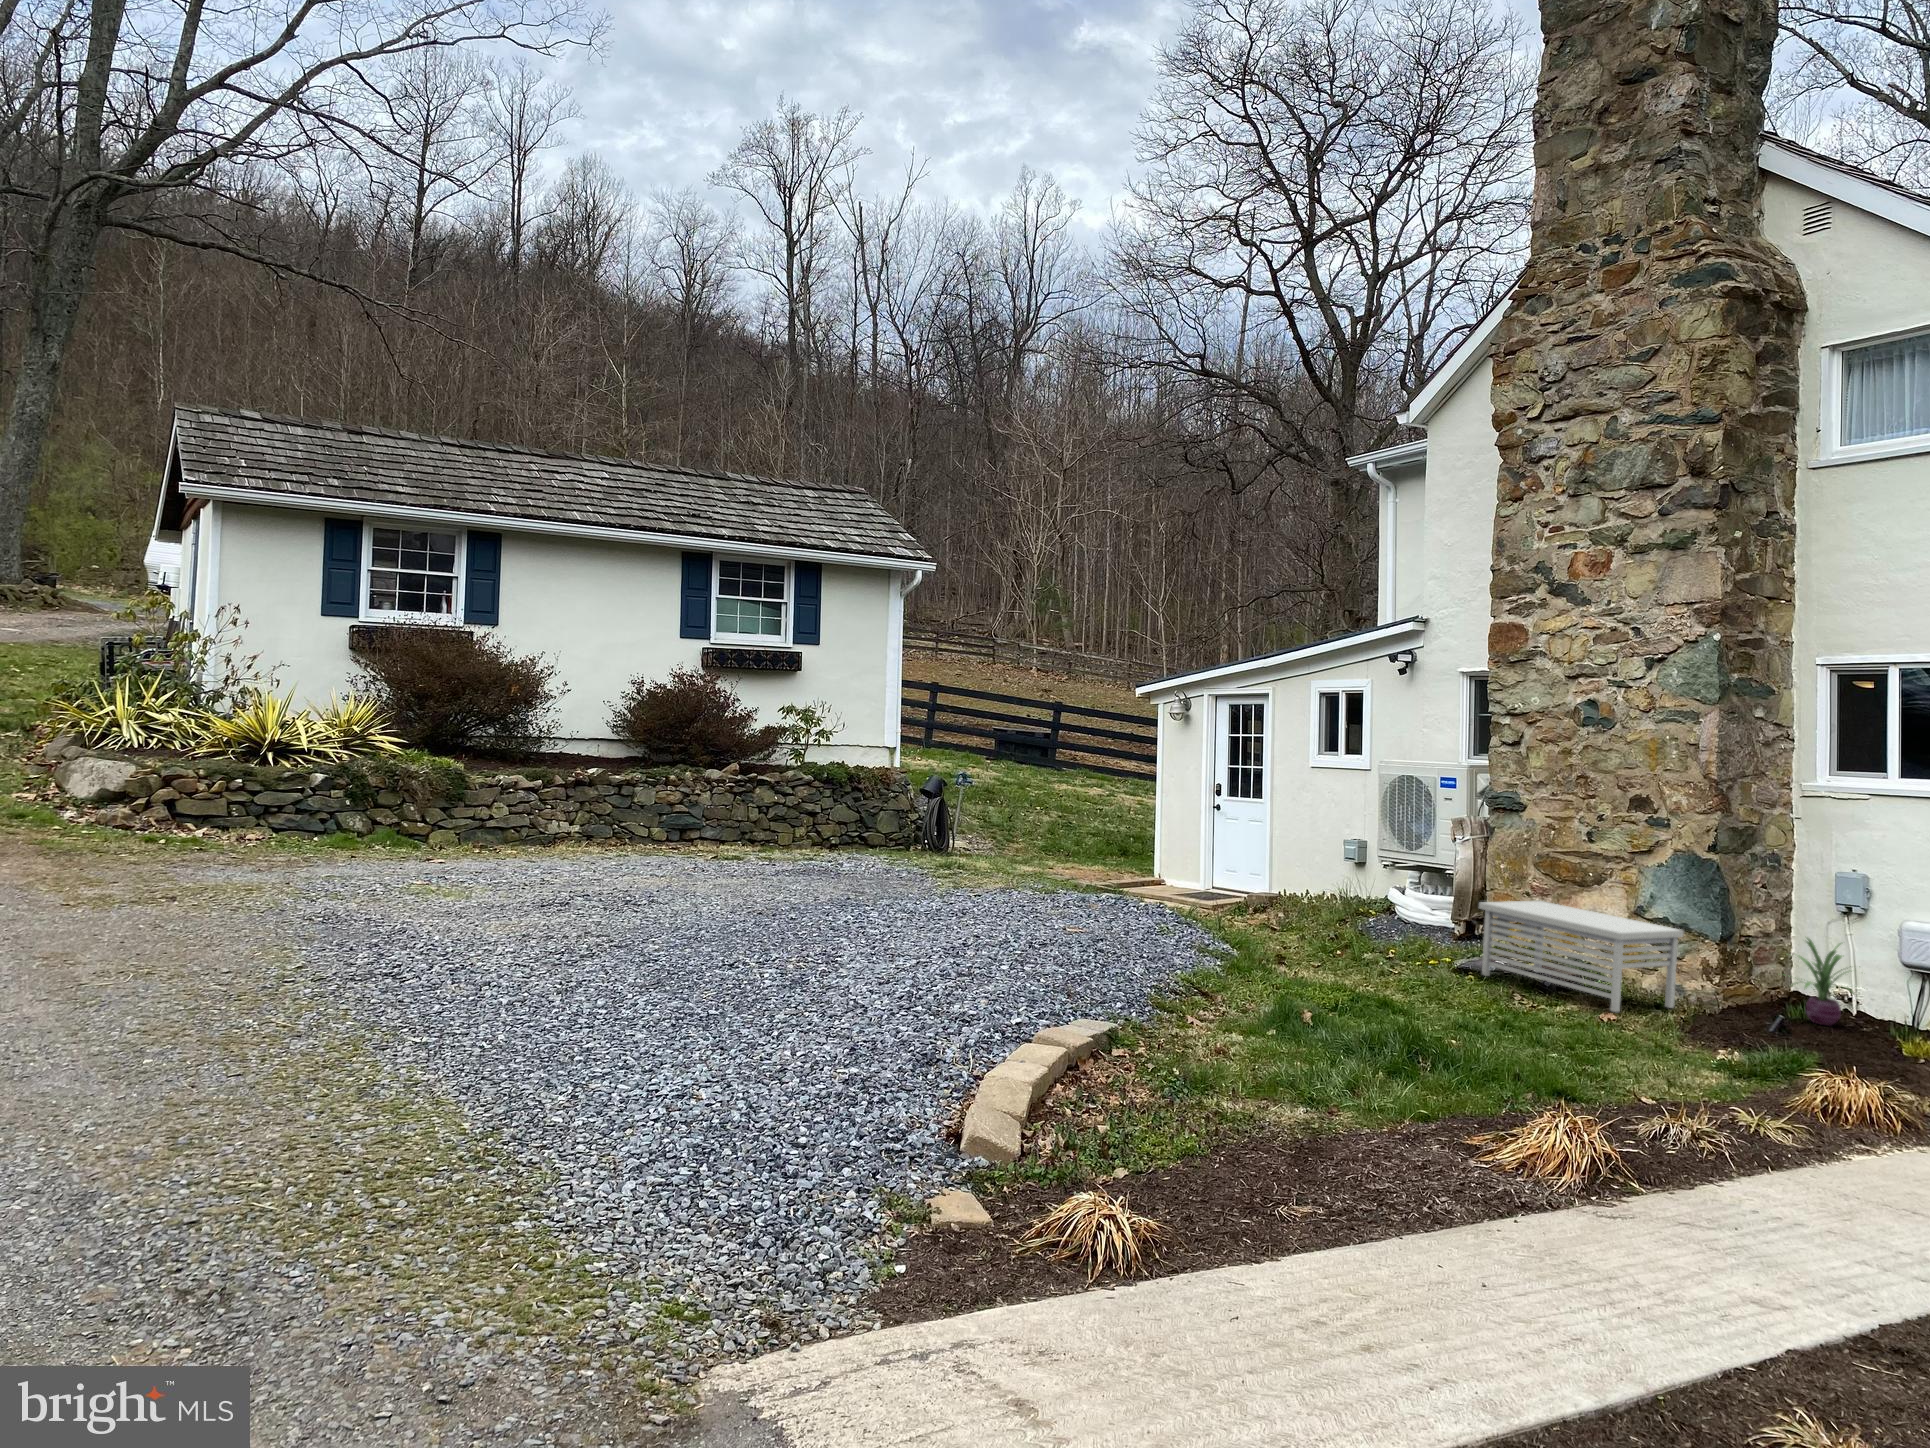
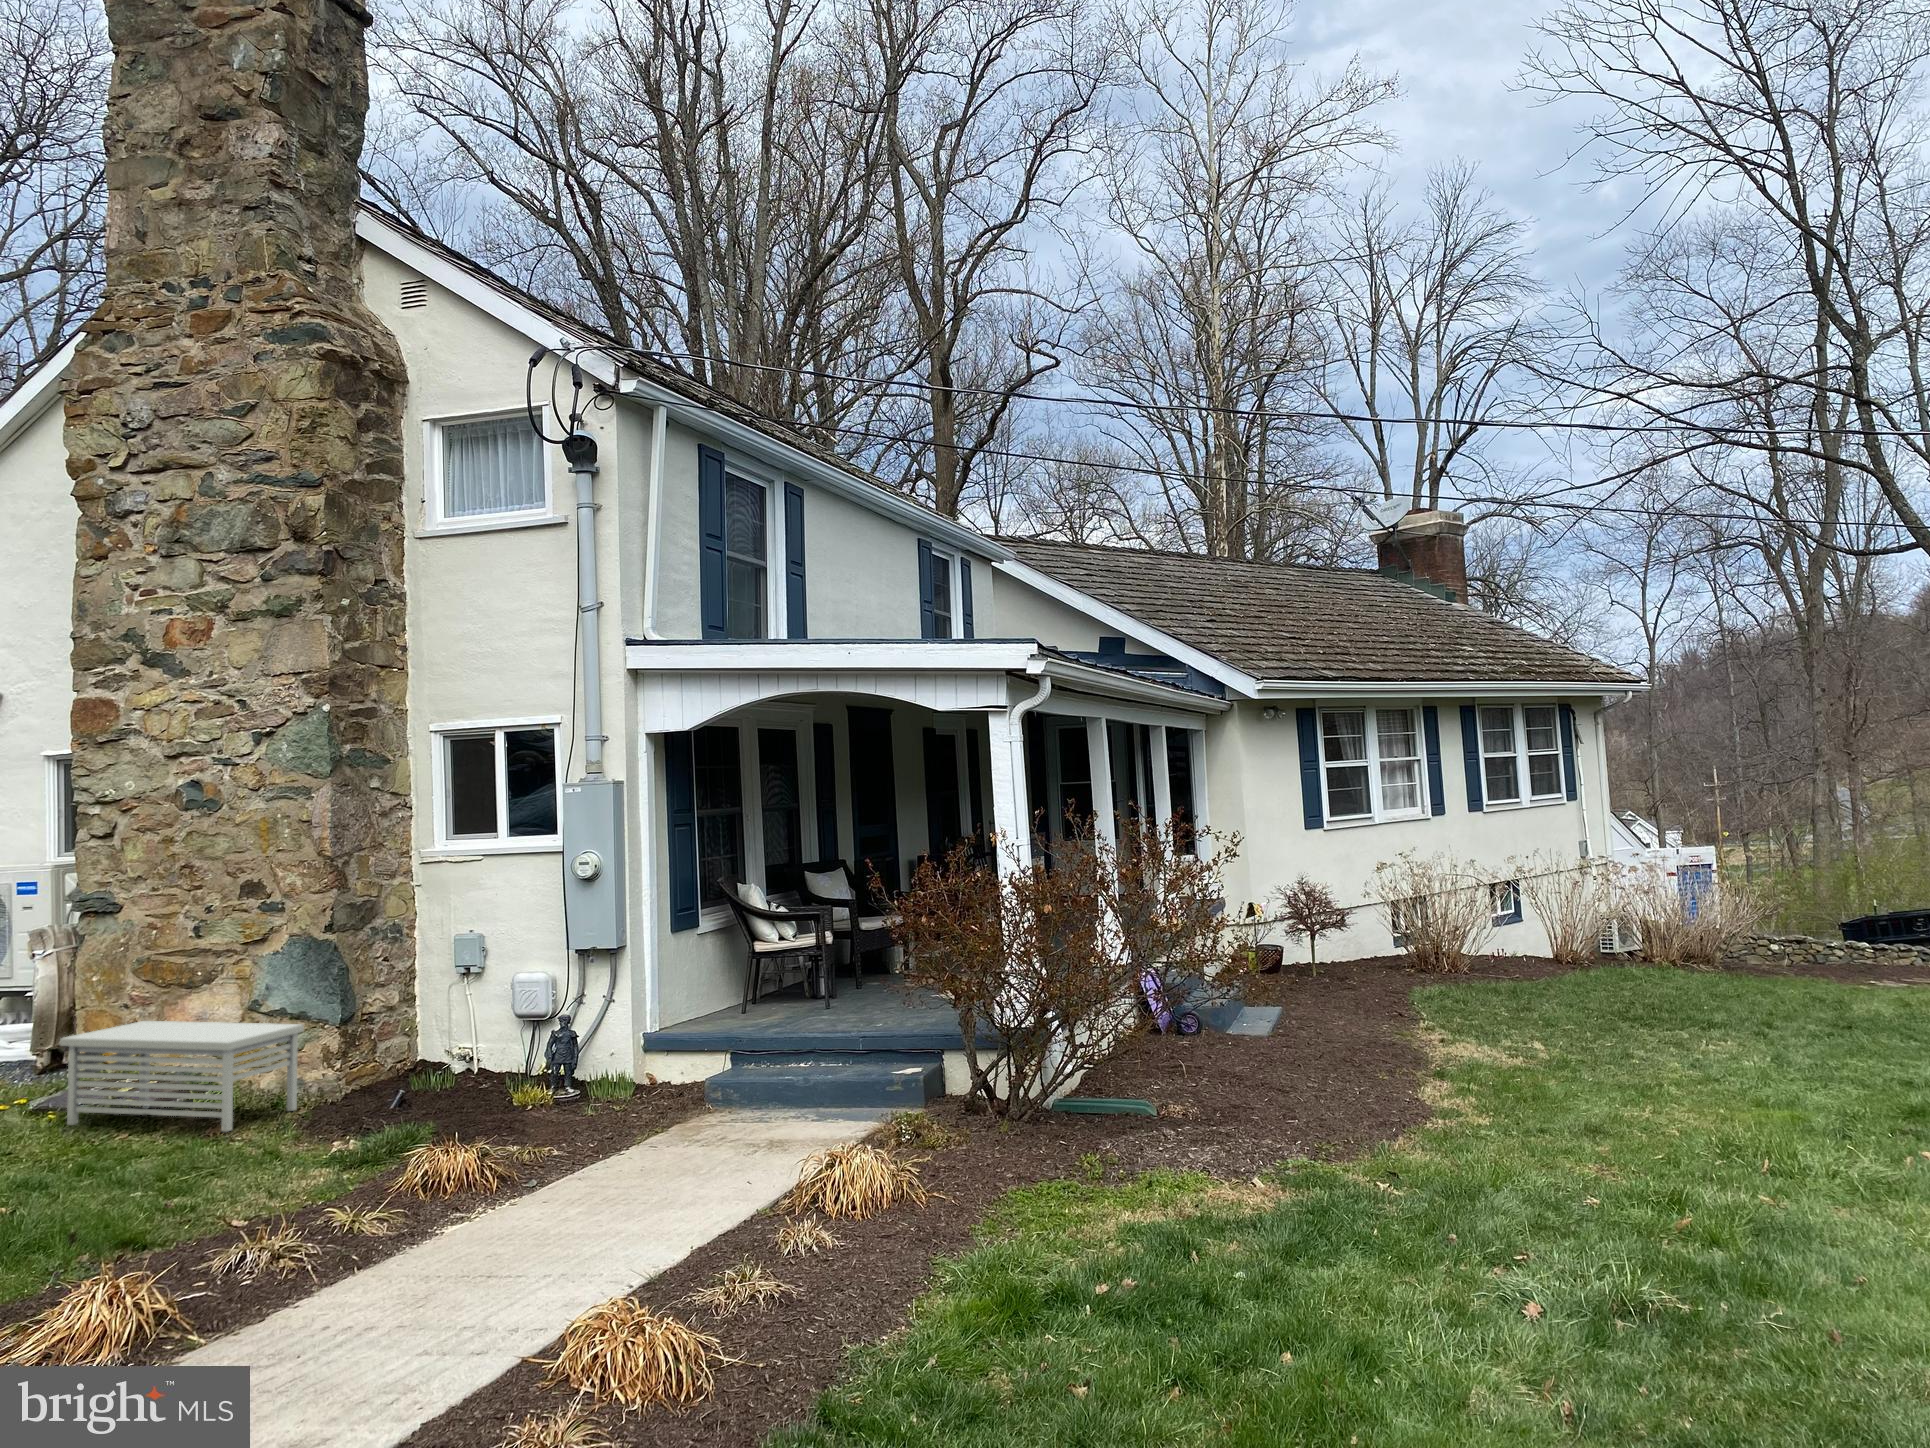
decorative plant: present [1794,938,1854,1026] -> none [390,1004,492,1091]

